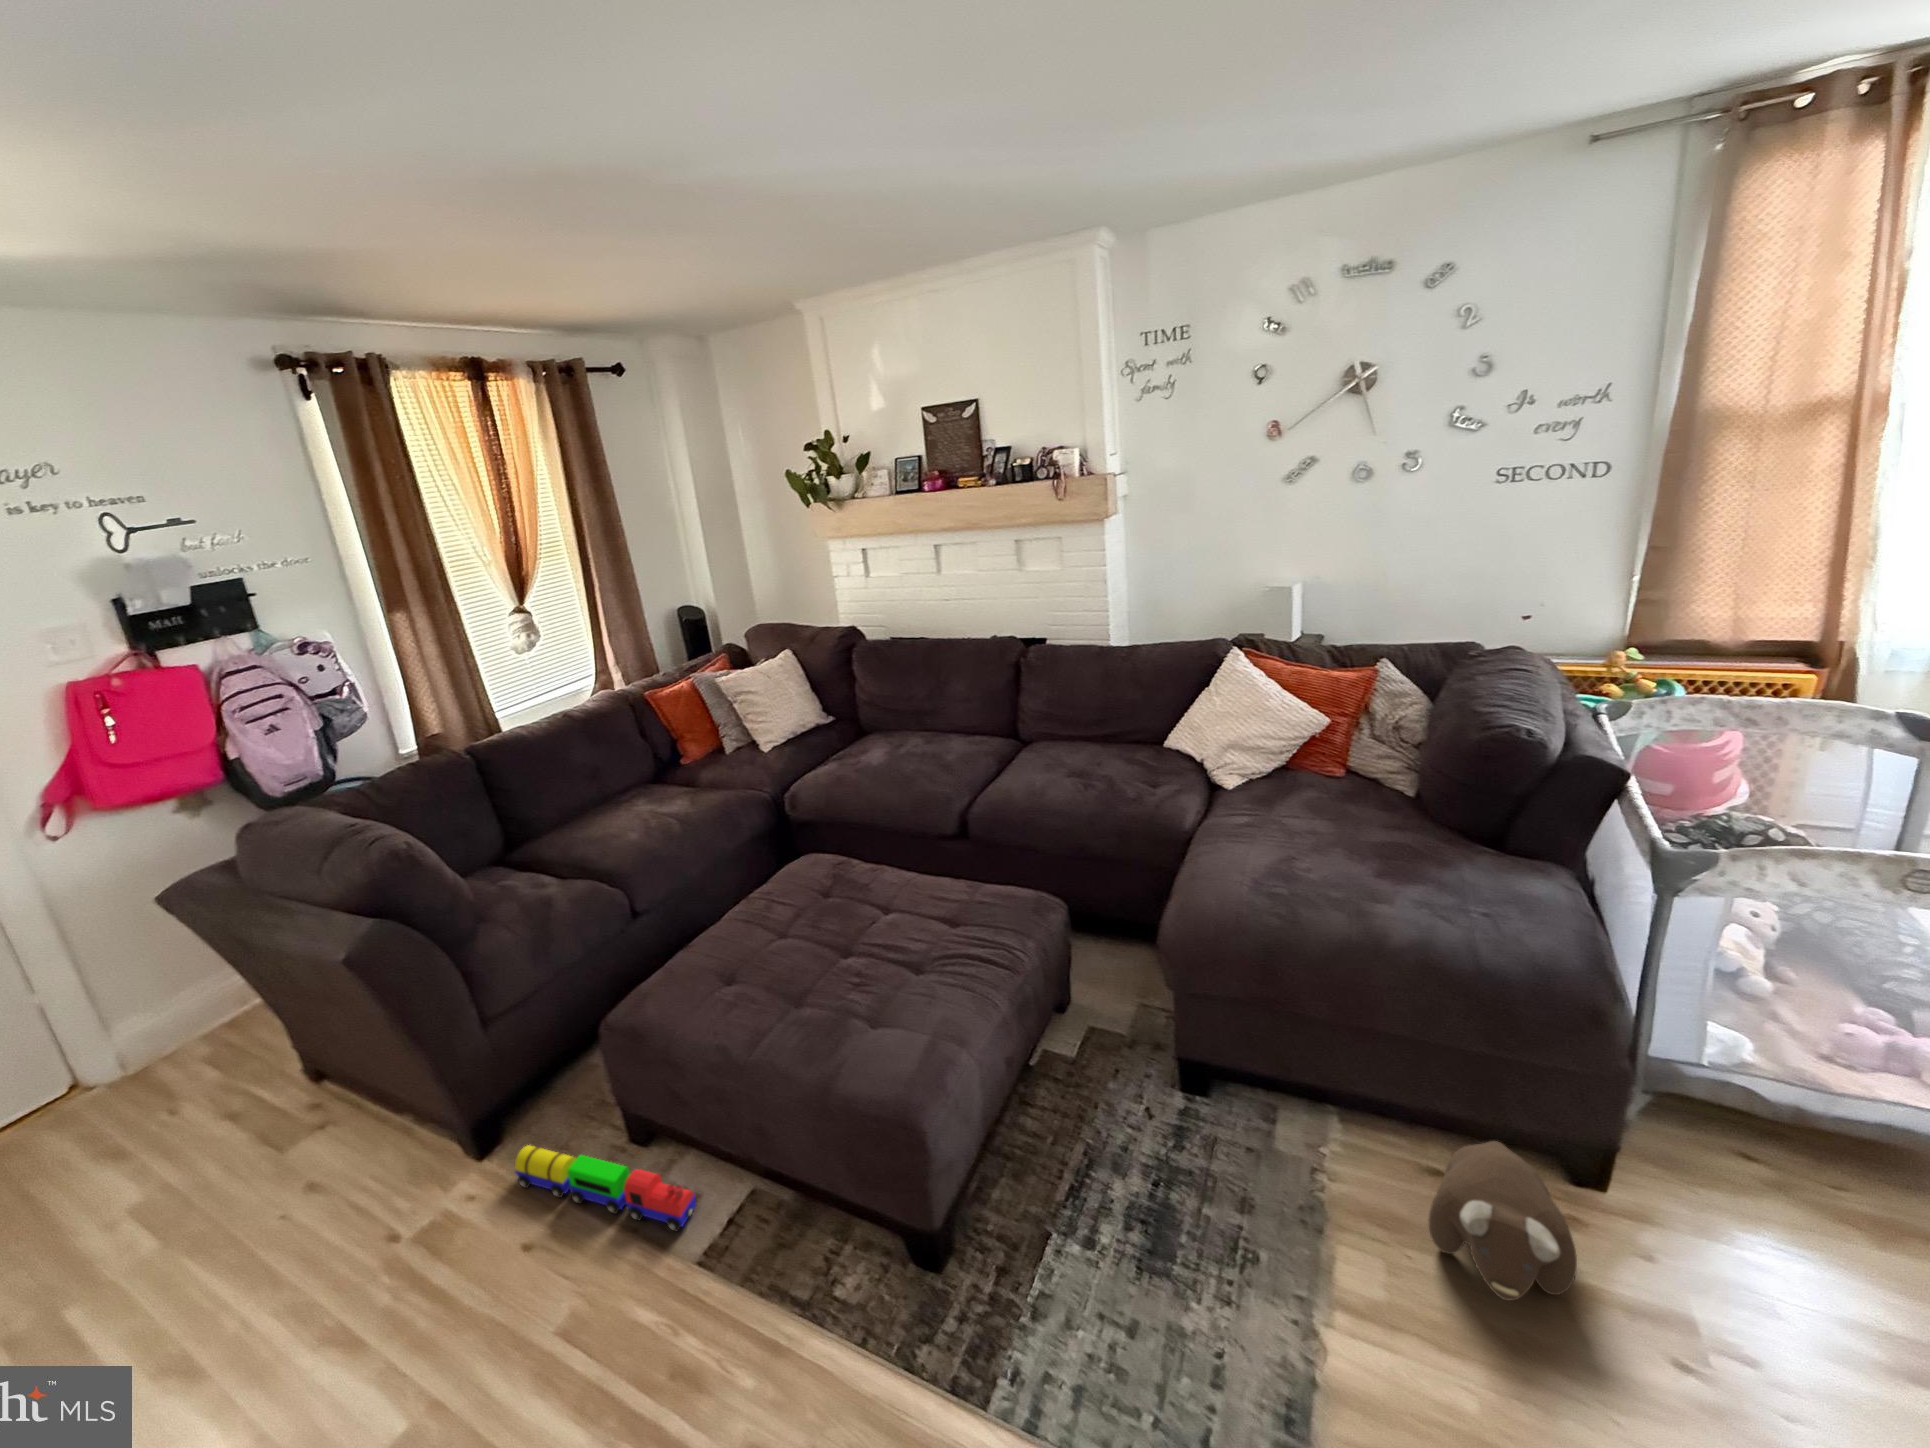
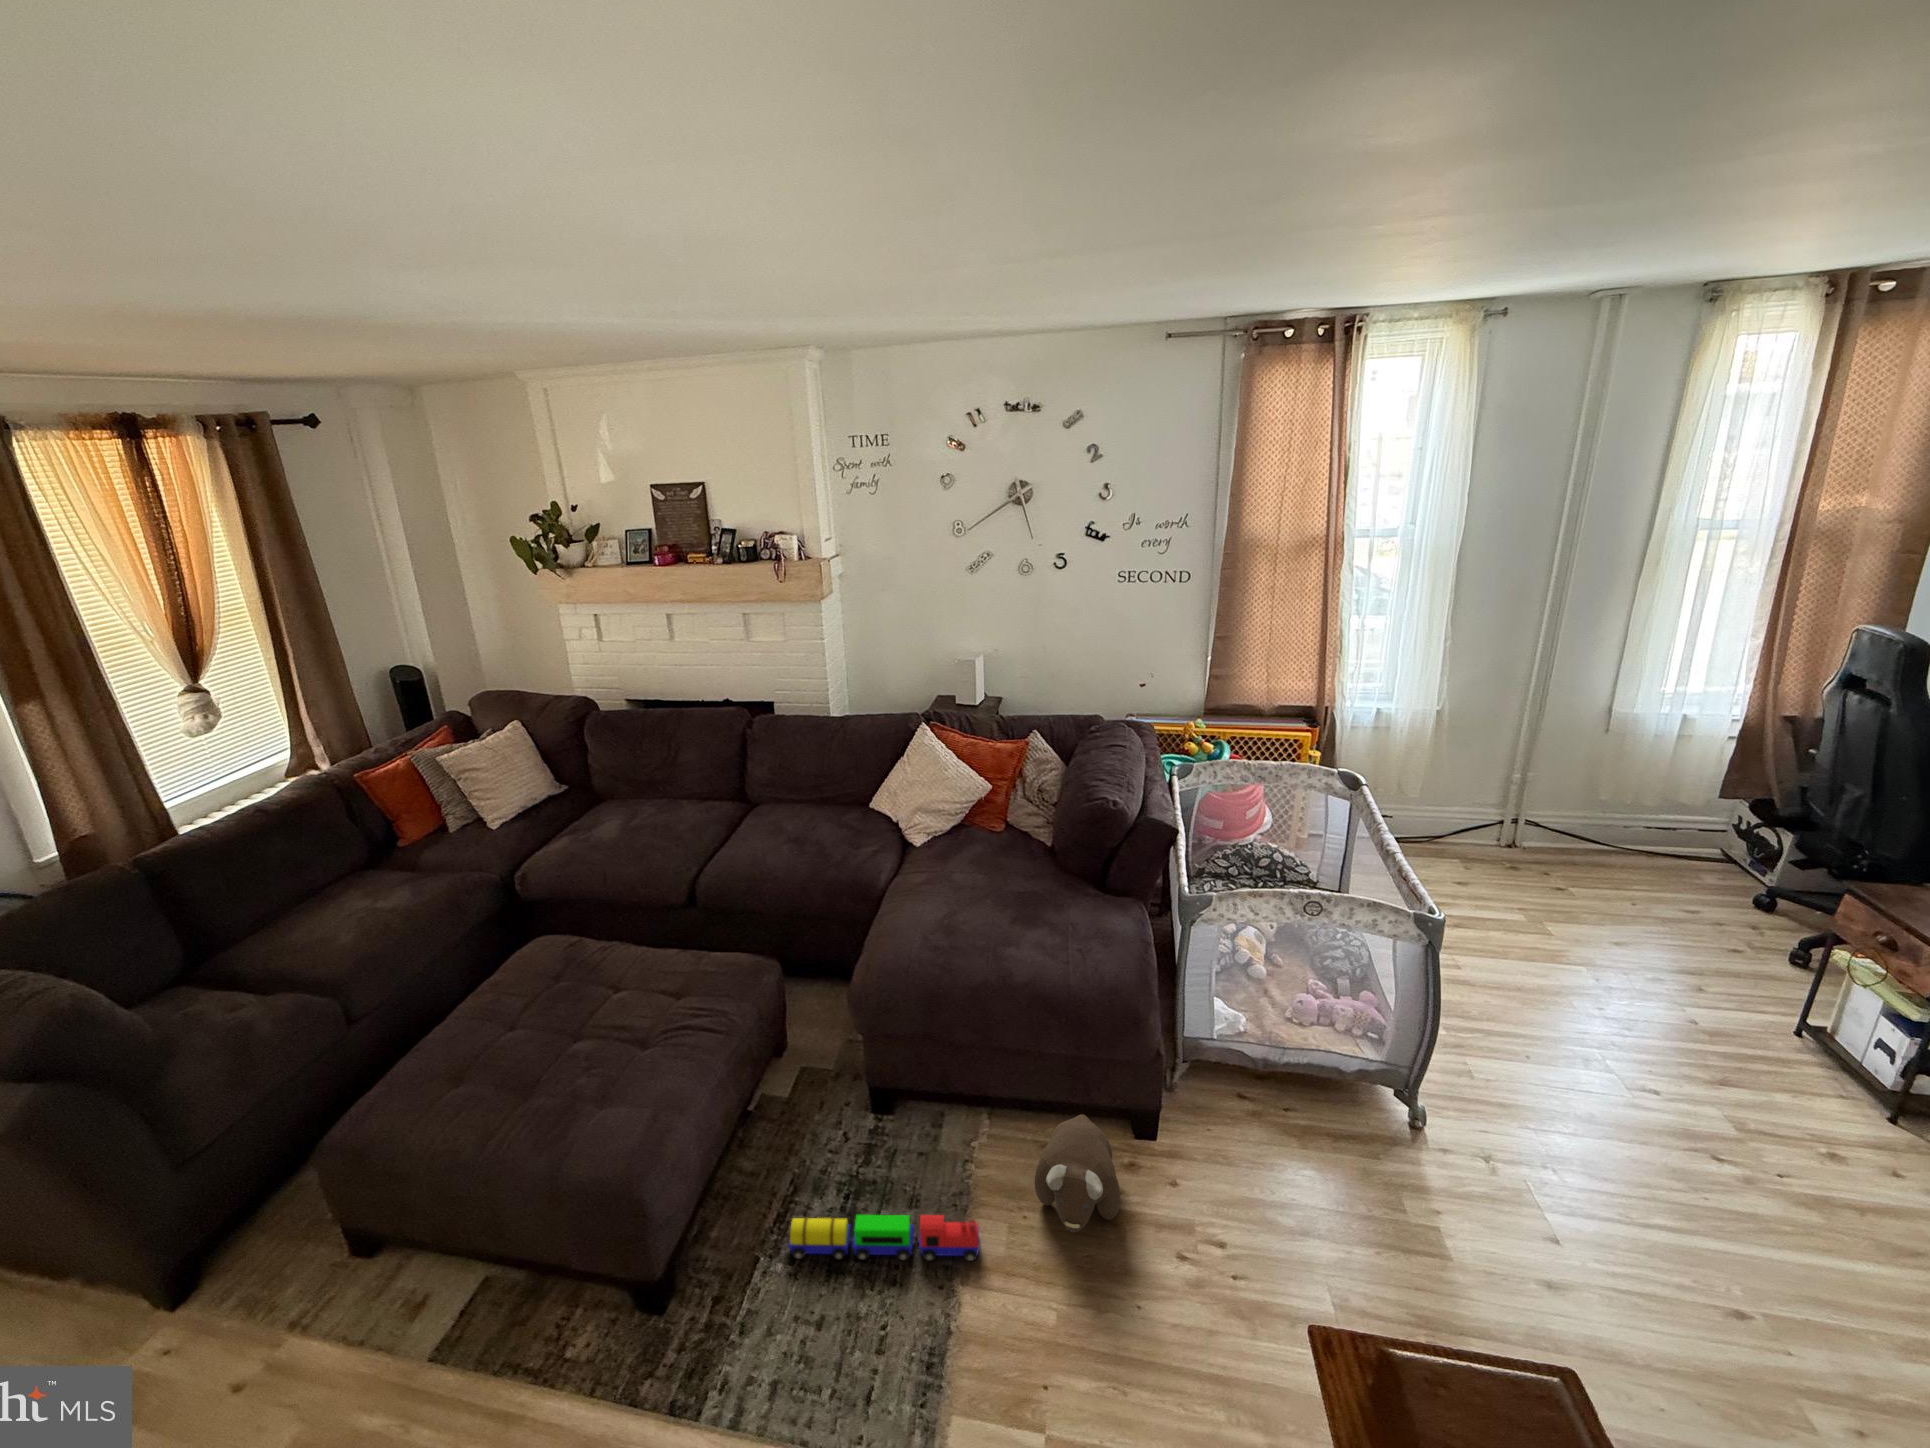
toy train: present [514,1145,696,1231] -> present [789,1215,981,1261]

